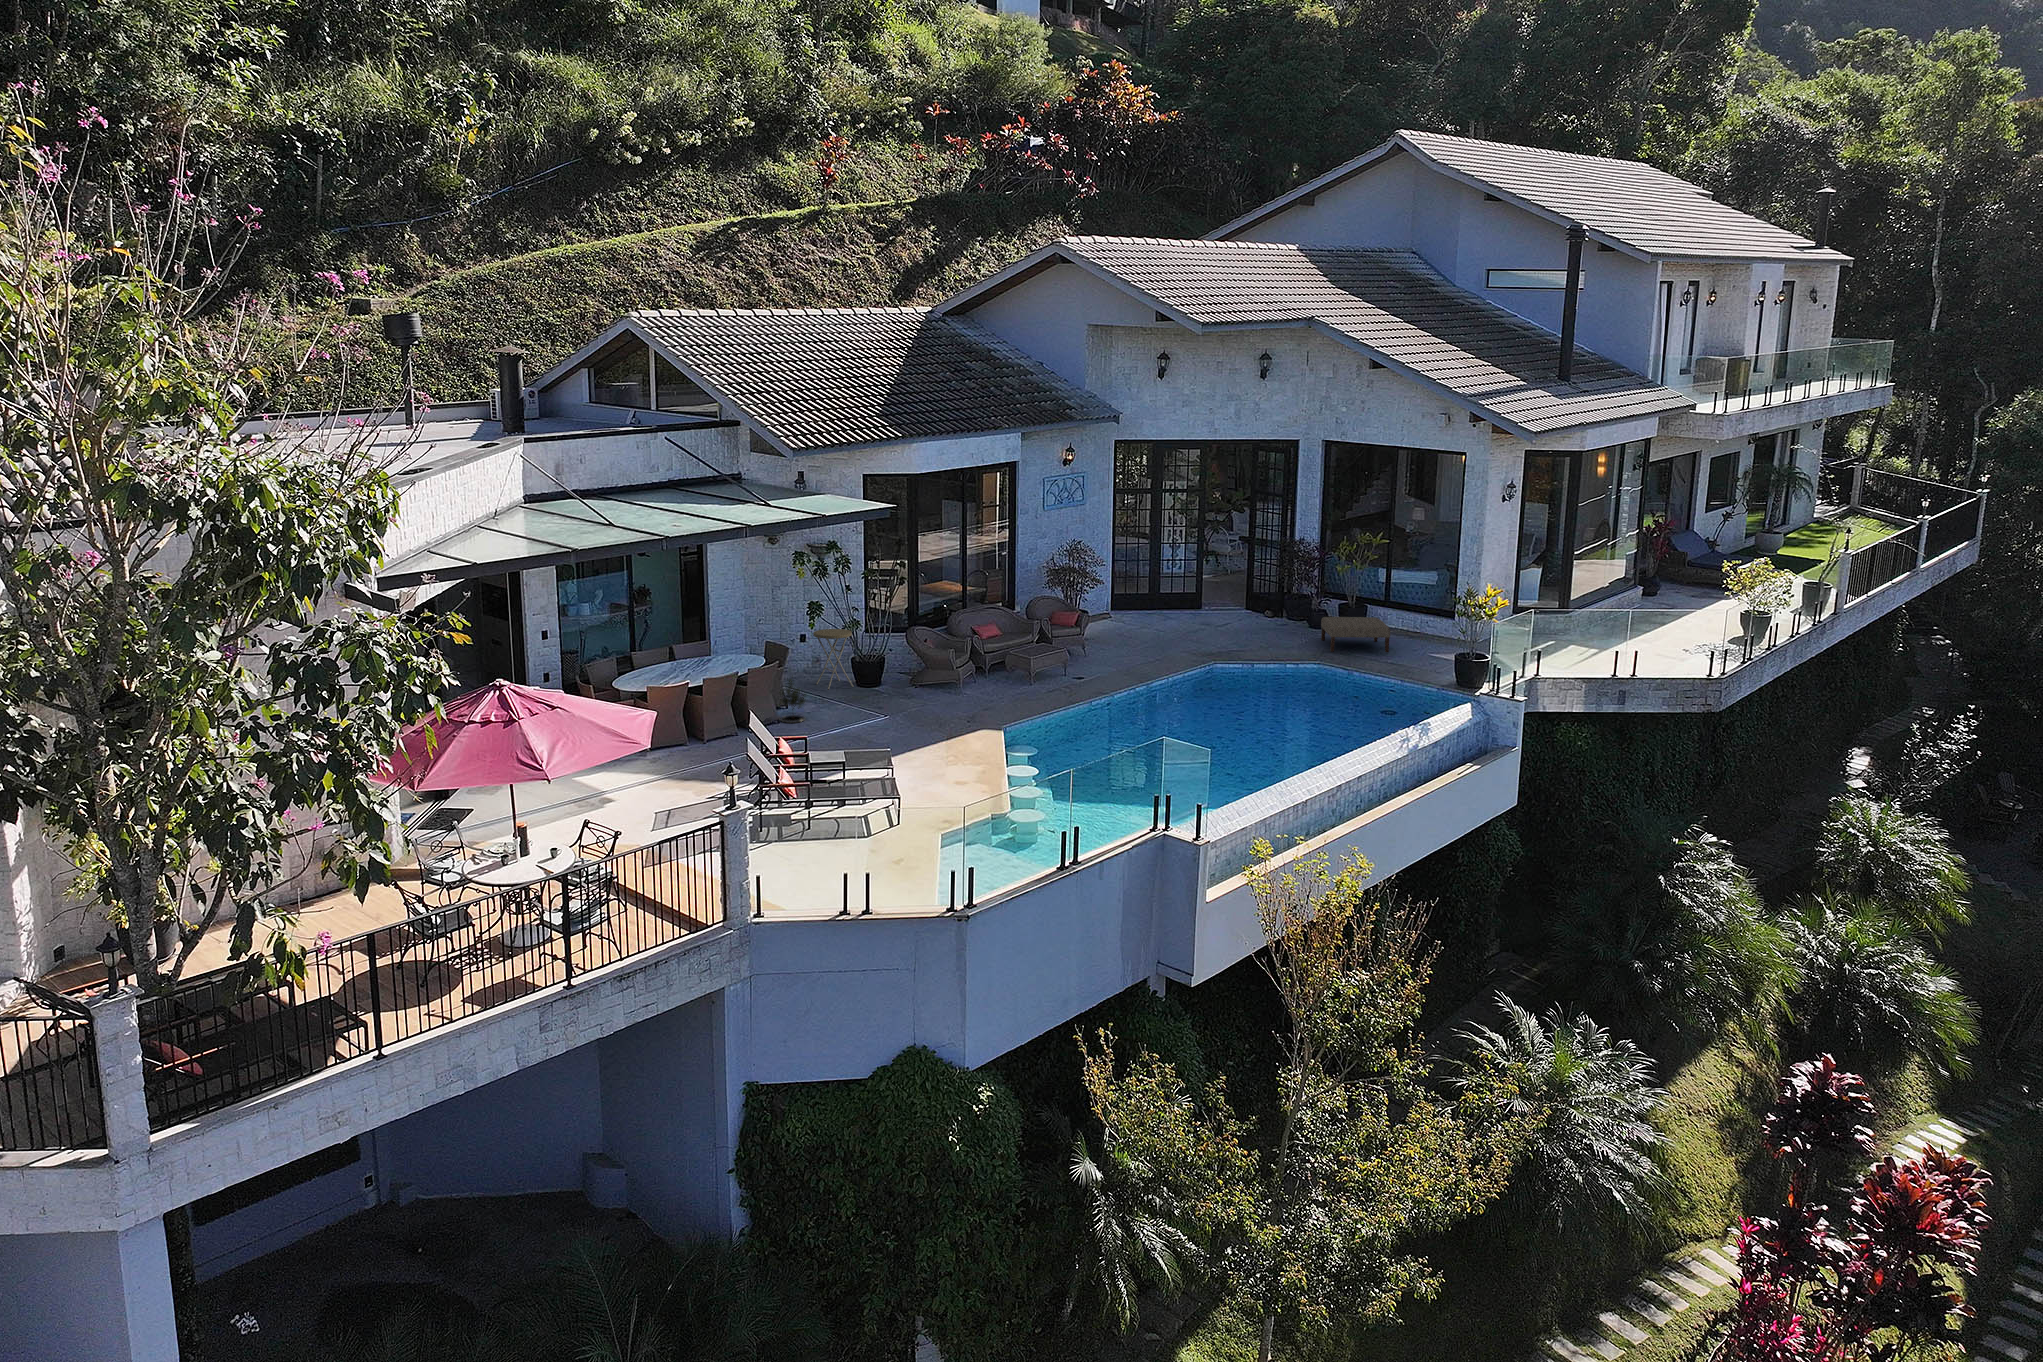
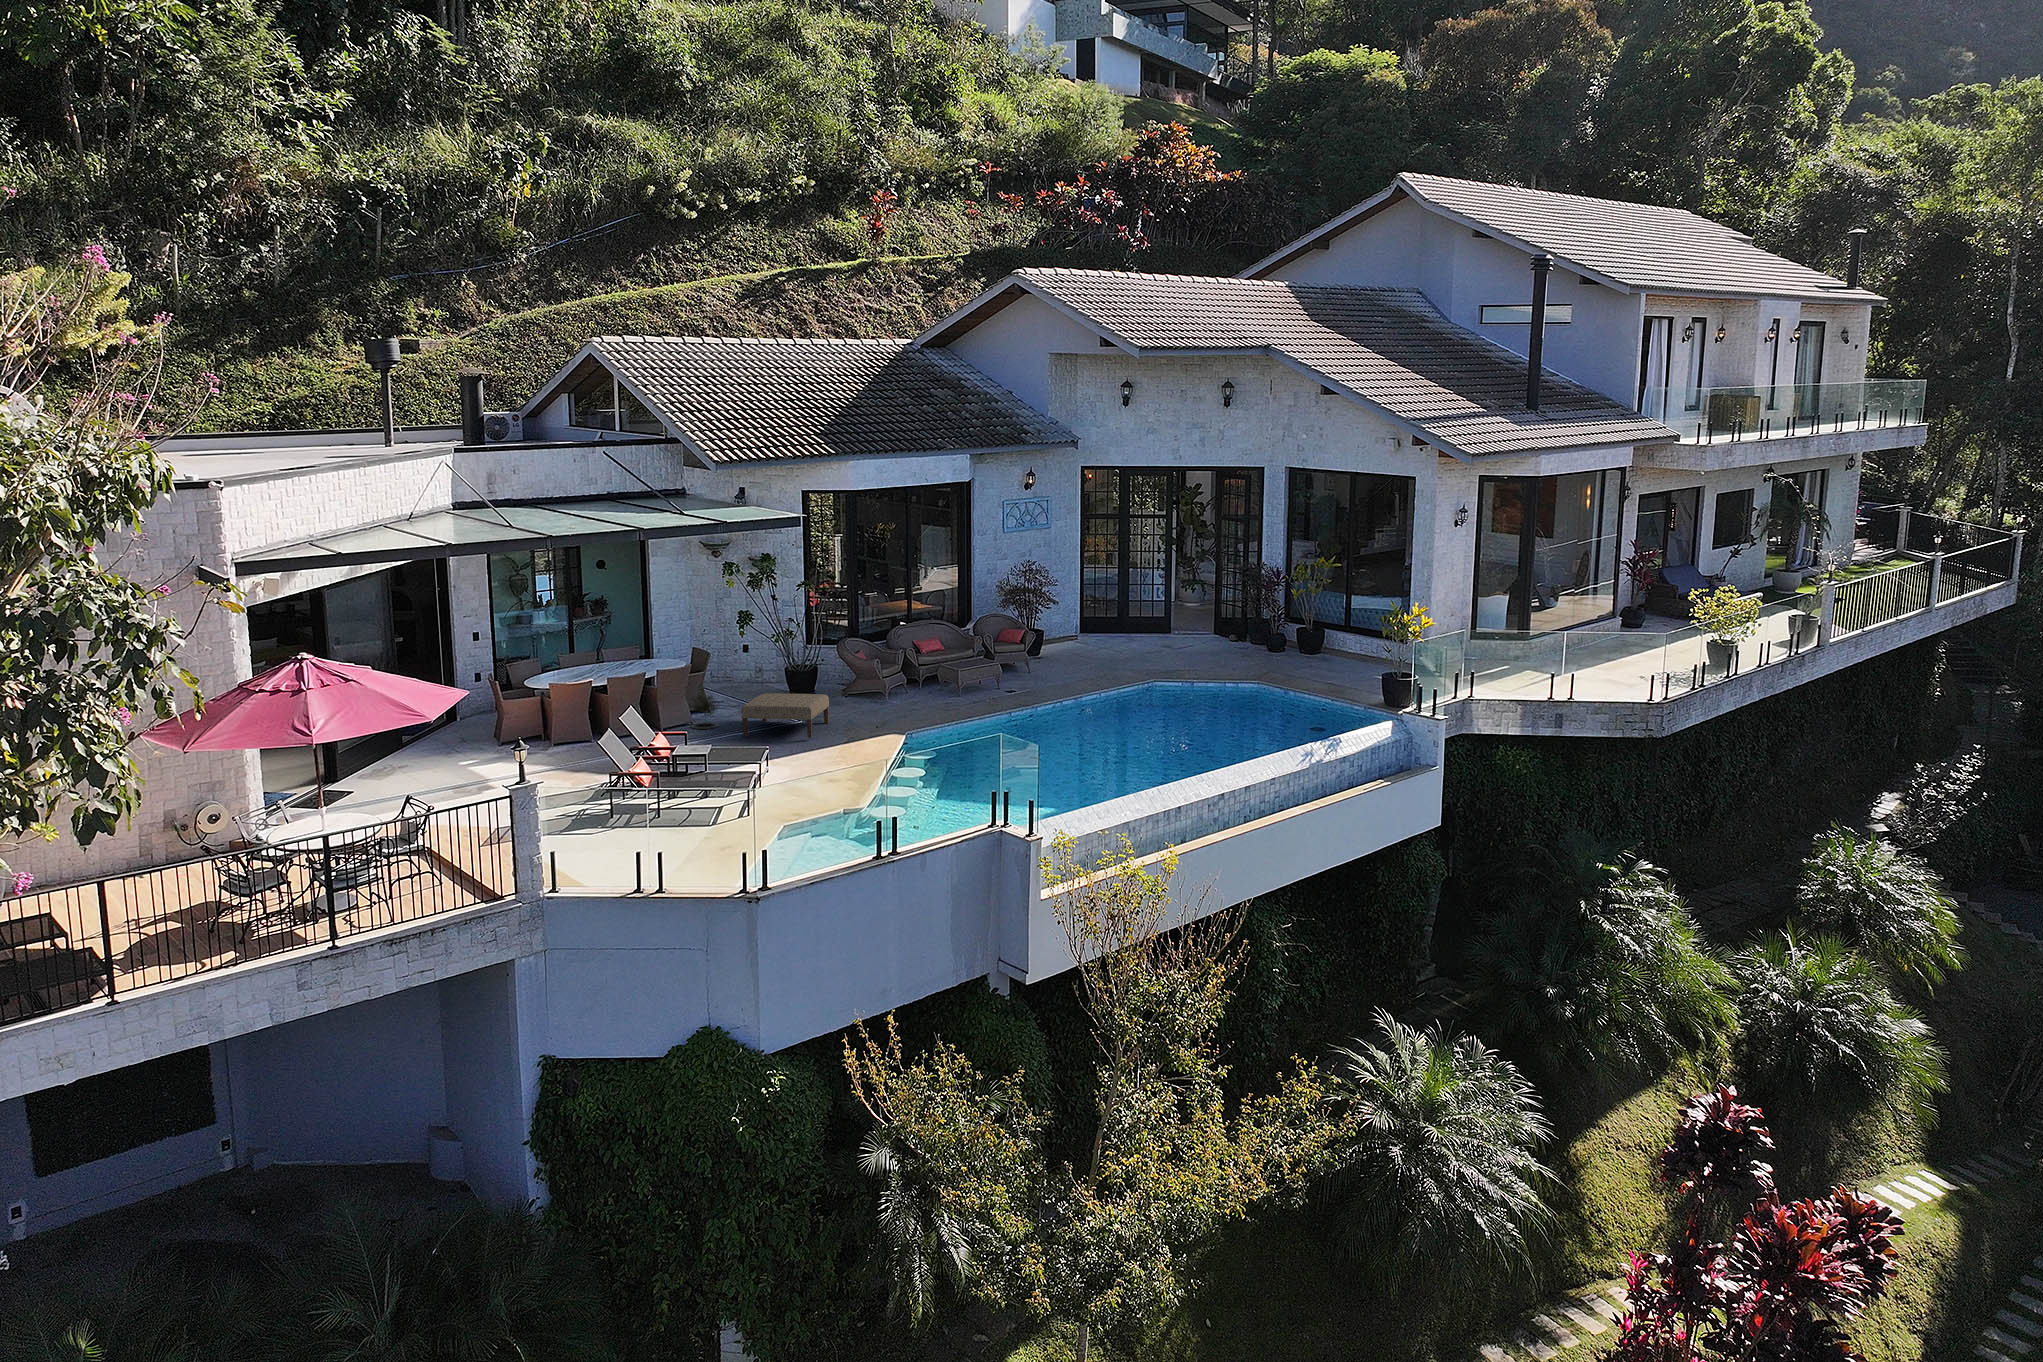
ottoman: present [1321,617,1390,653] -> present [741,693,829,738]
side table: present [813,629,854,690] -> none [744,641,784,701]

